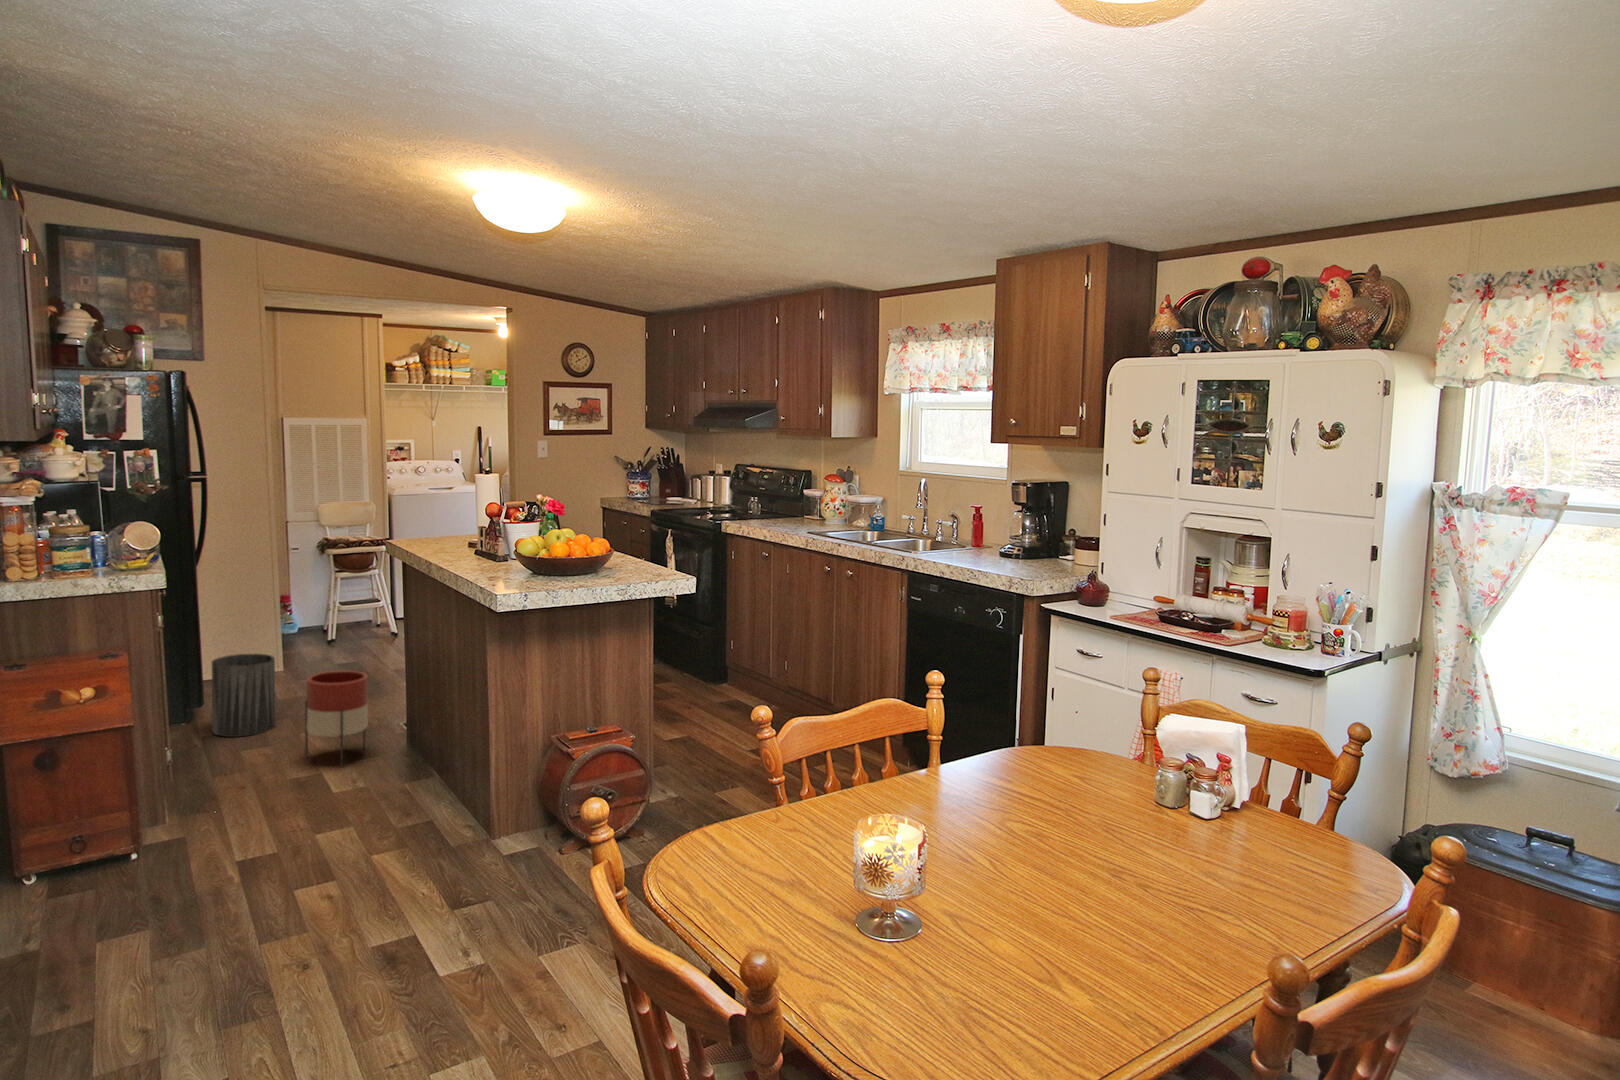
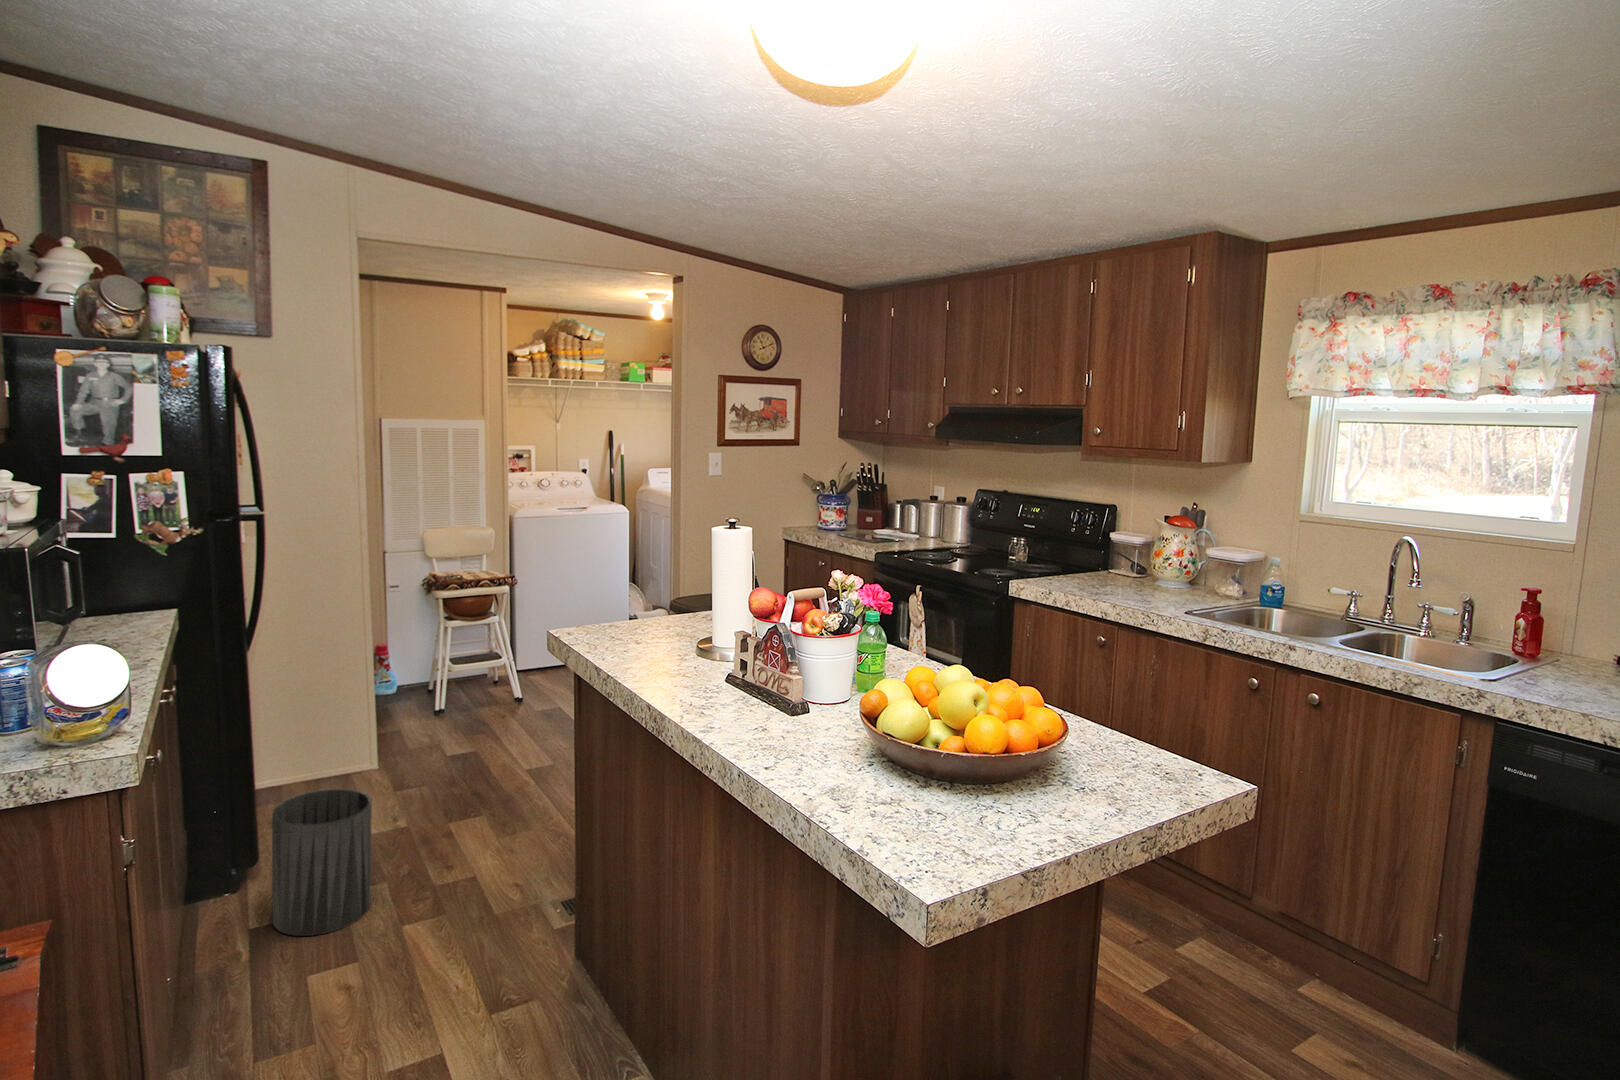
planter: present [305,670,368,766] -> none [422,849,528,1036]

